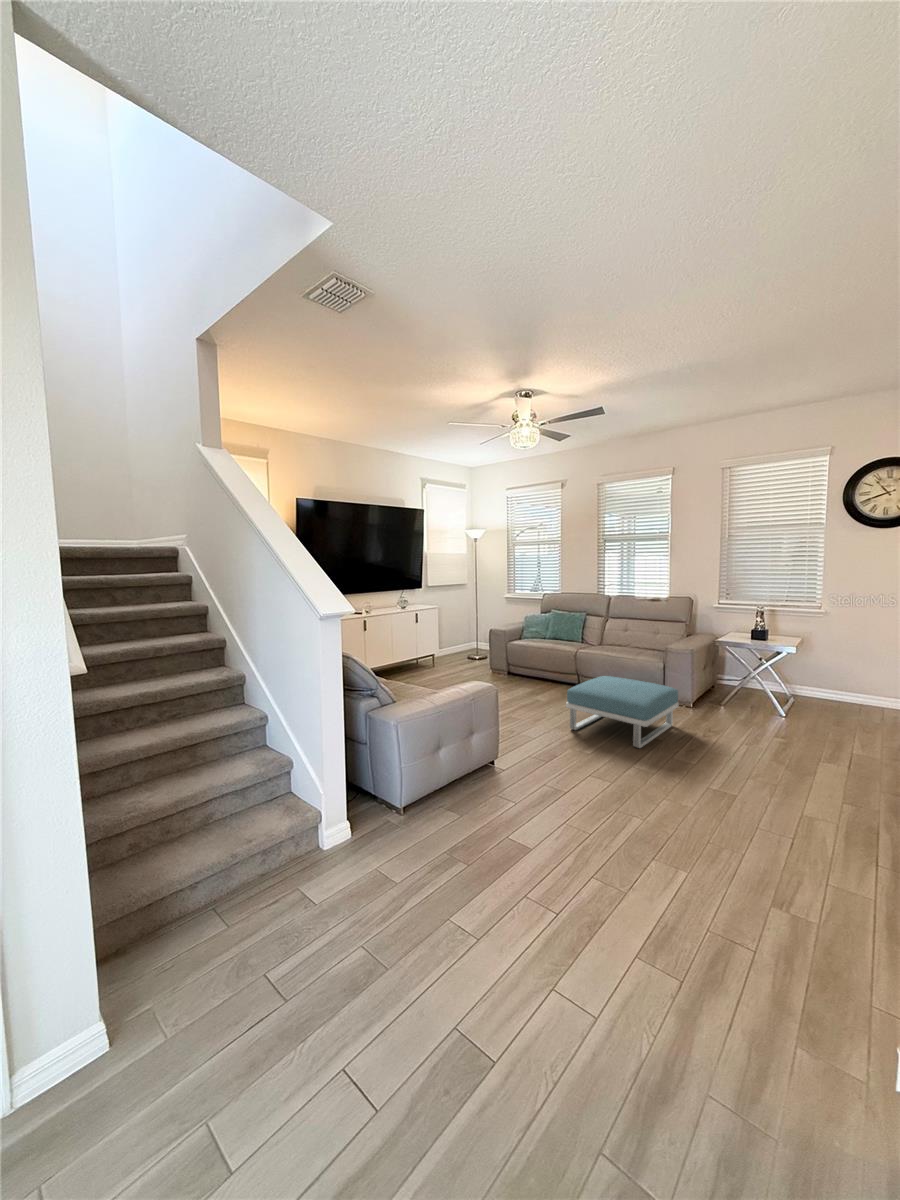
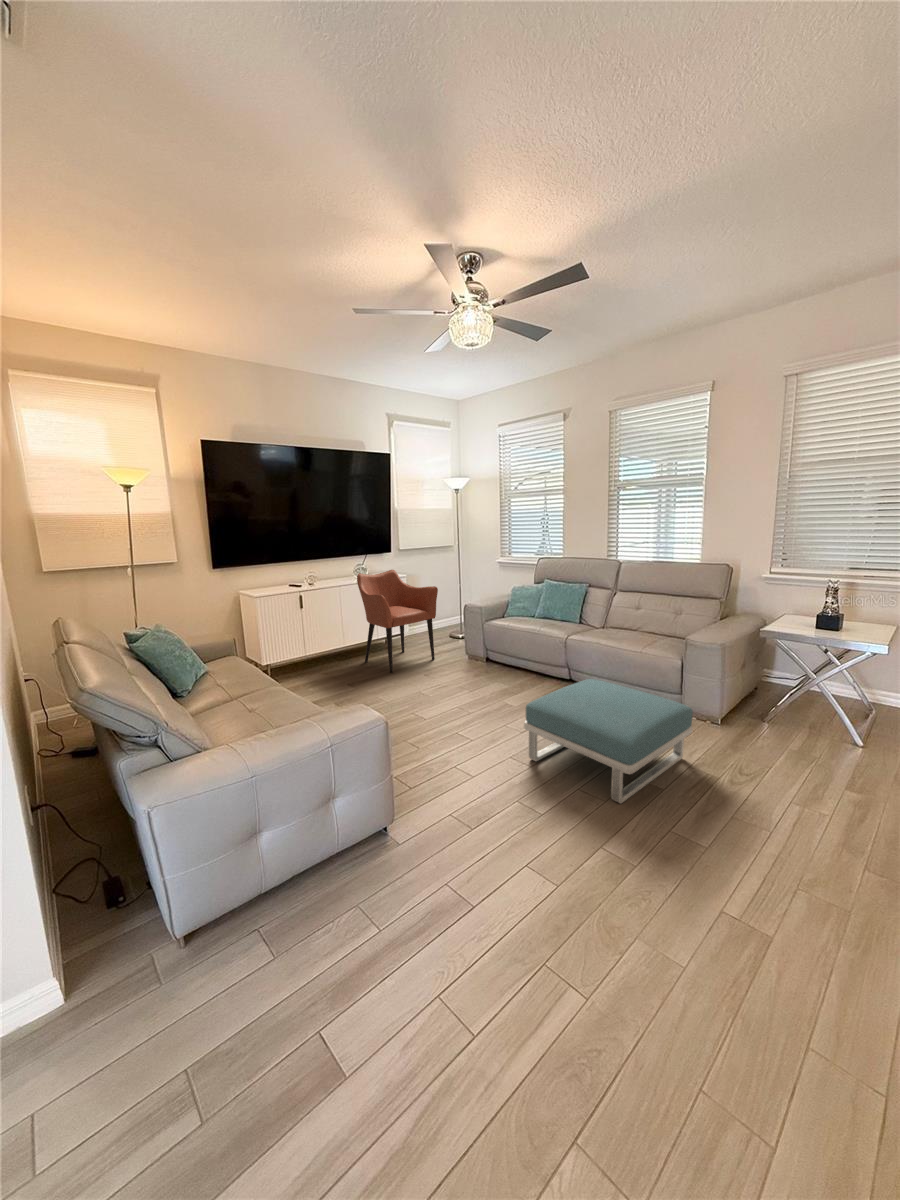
armchair: none [404,602,468,683] -> present [357,570,438,673]

